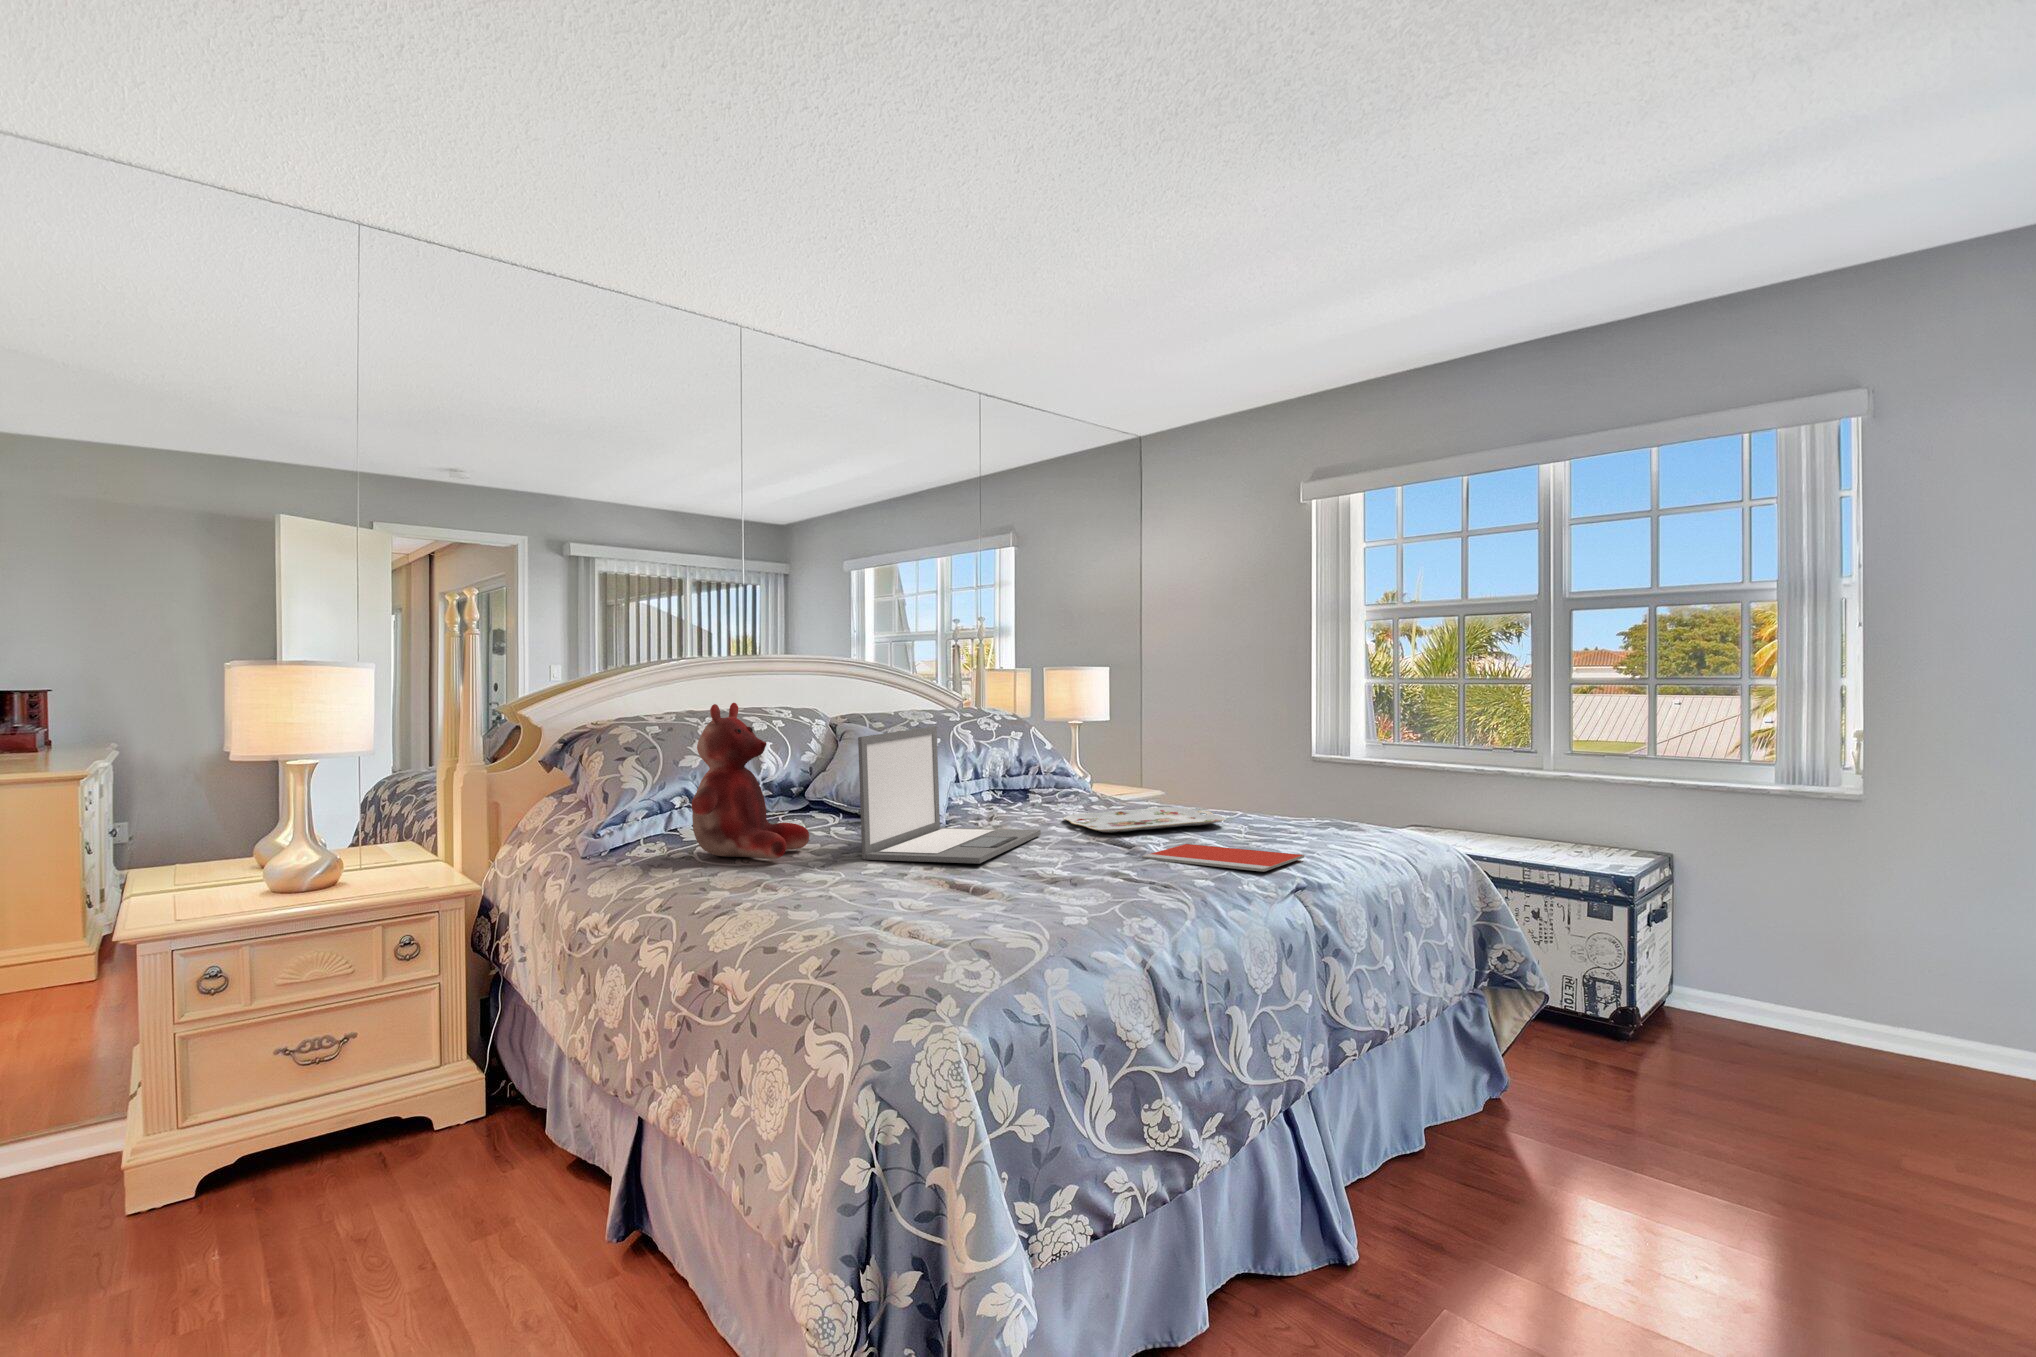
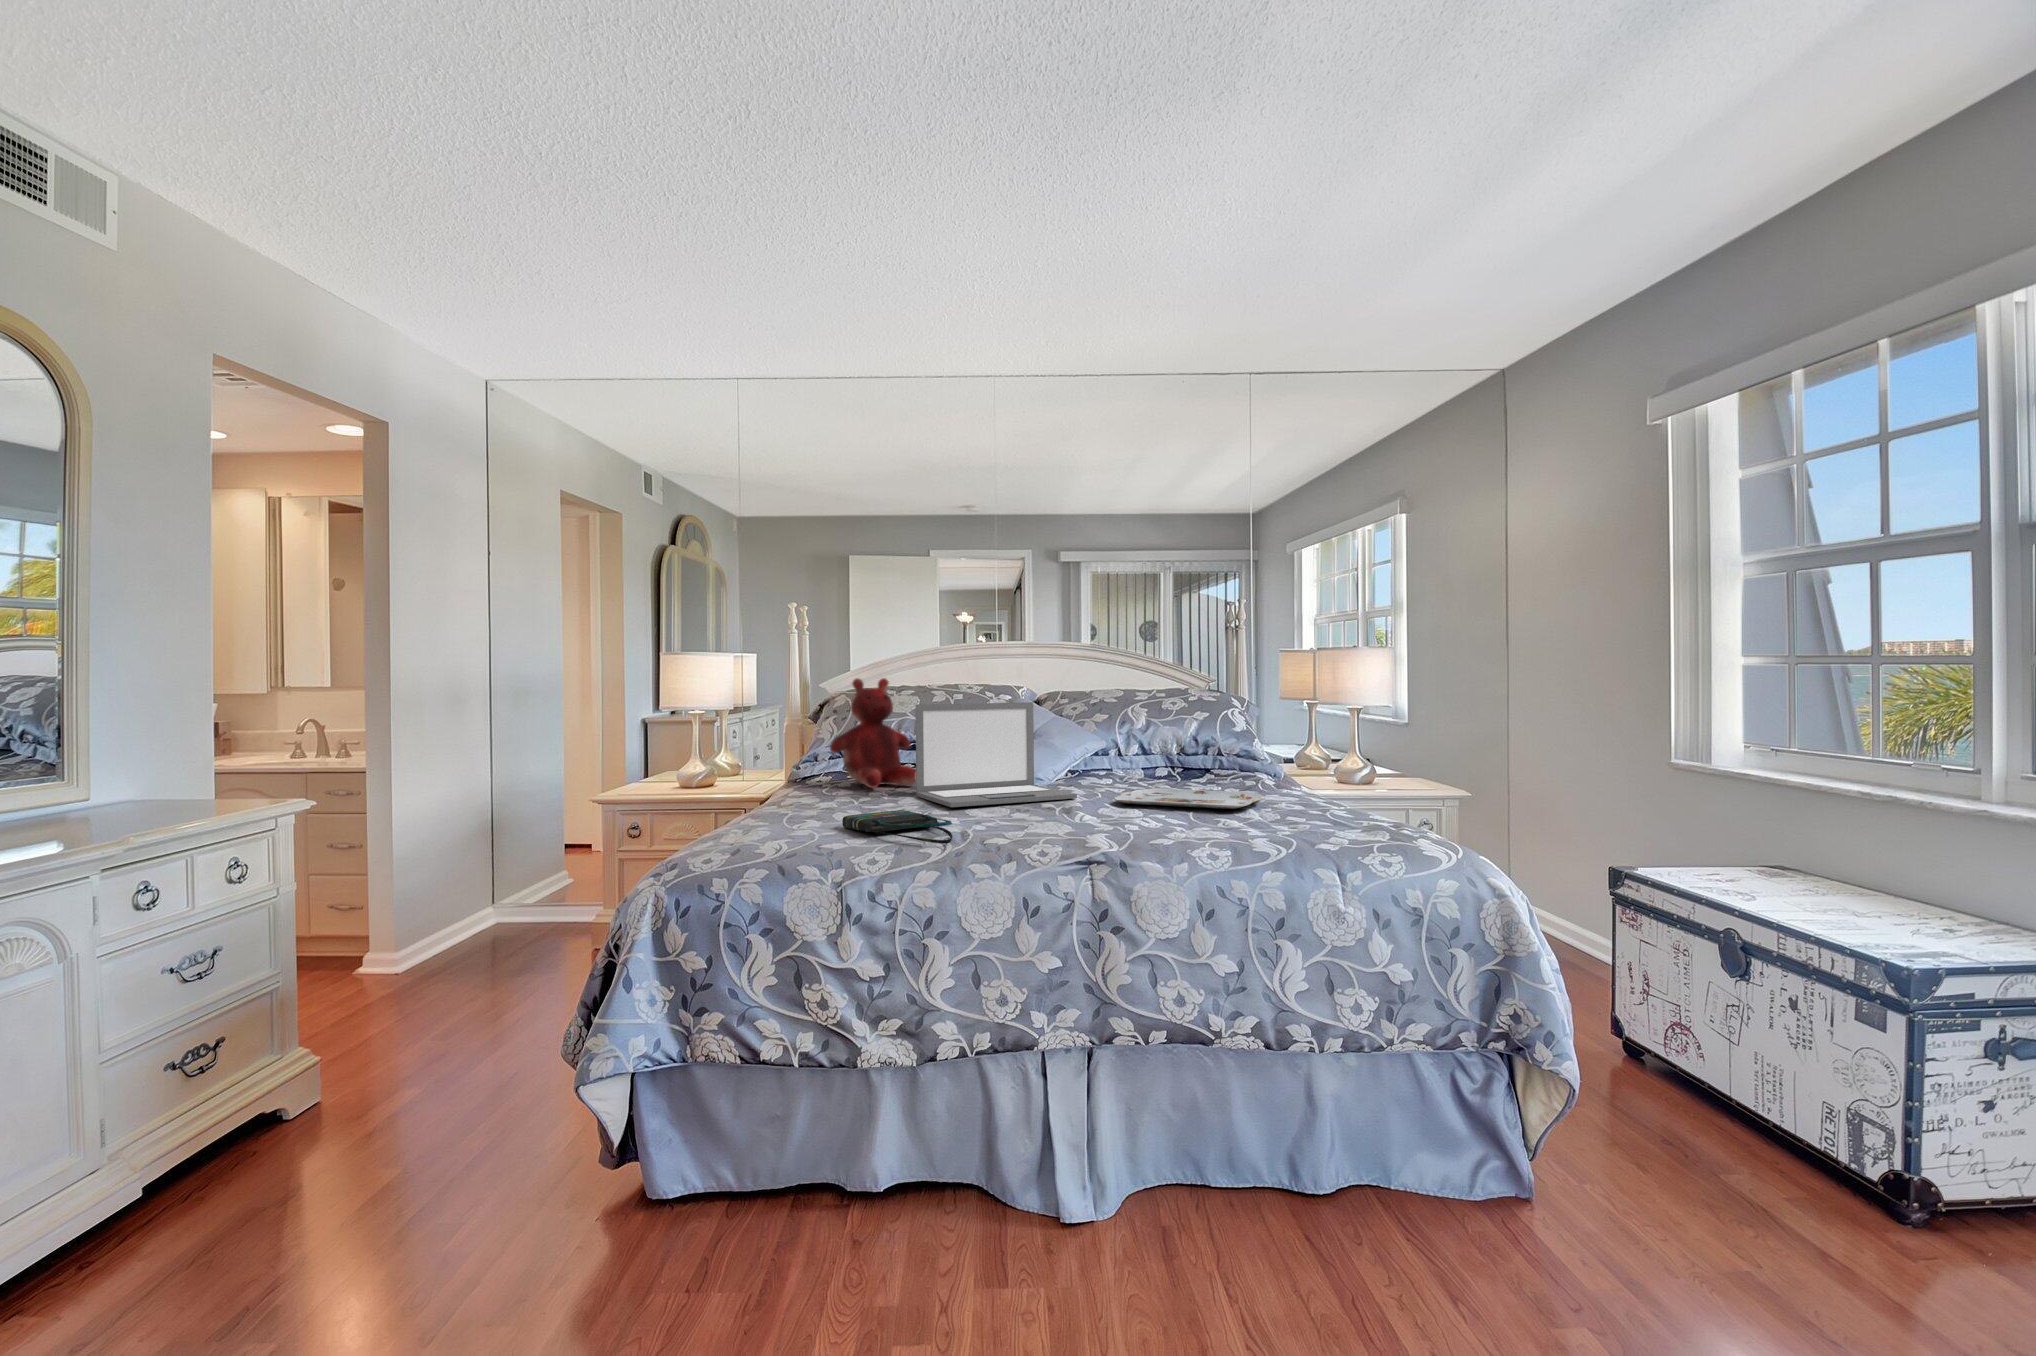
notebook: present [1142,844,1305,872] -> none [1074,819,1179,844]
tote bag: none [959,871,1153,906] -> present [842,810,952,844]

